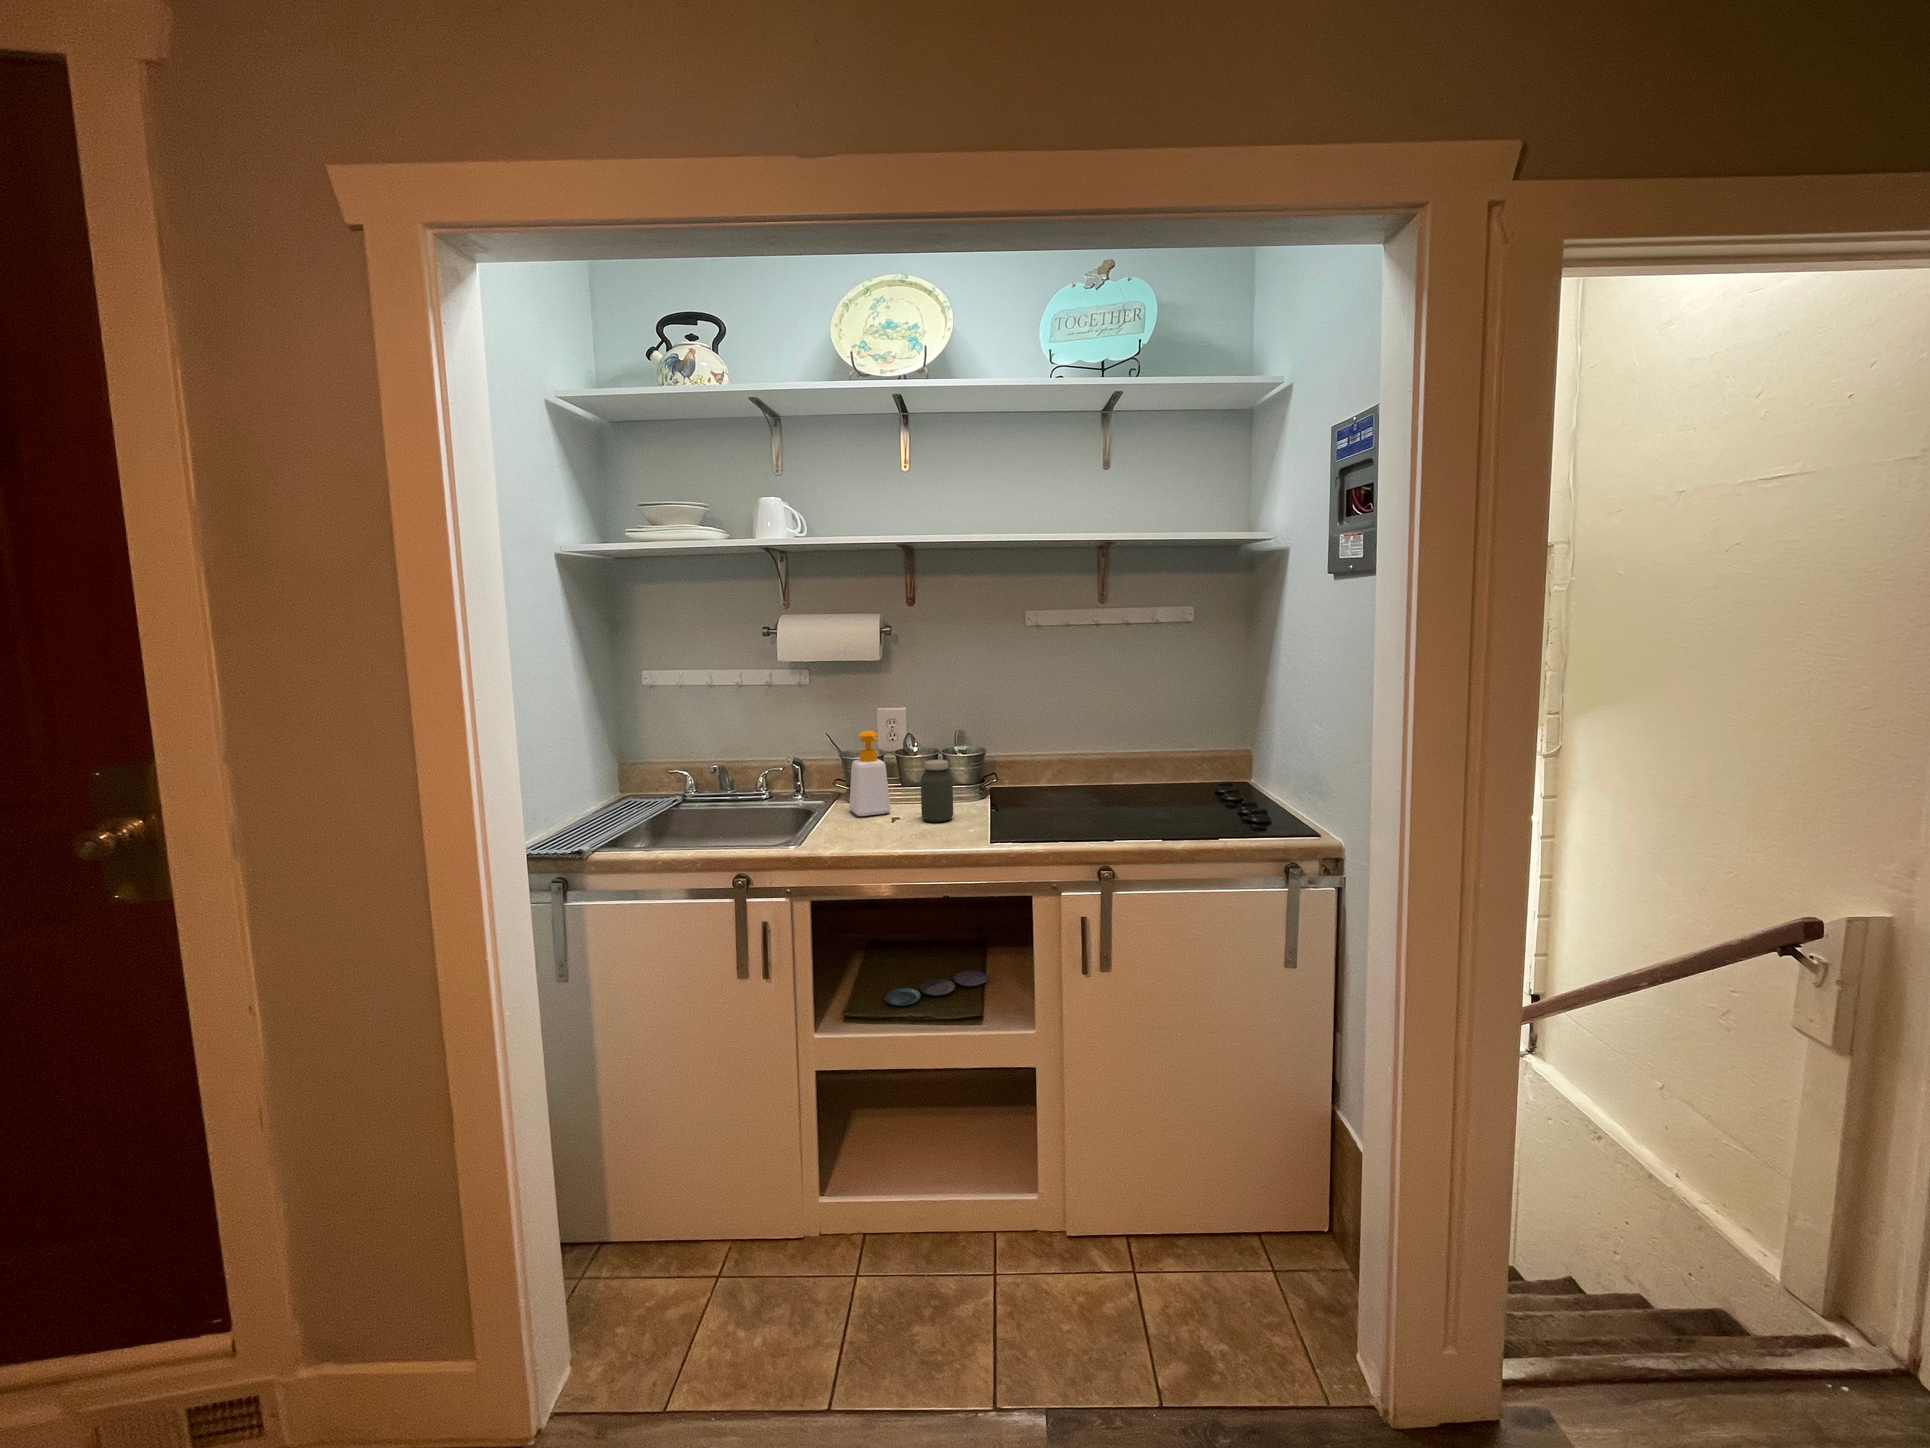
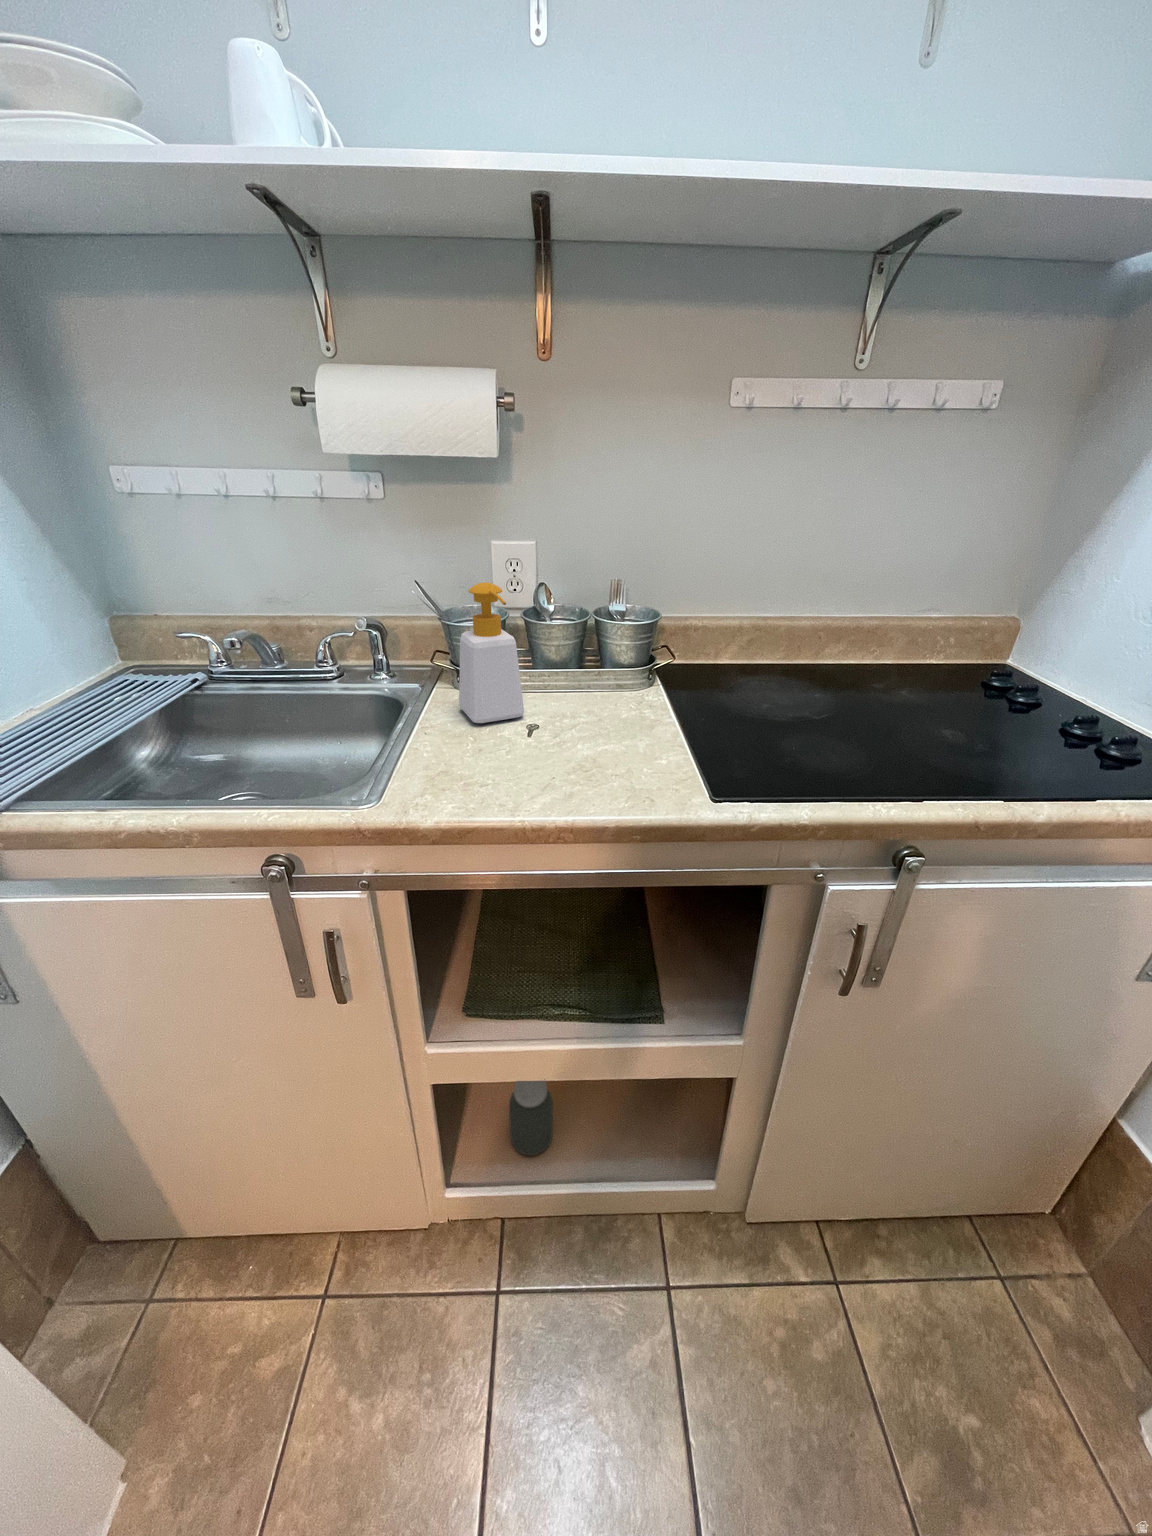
jar: present [921,760,953,822] -> present [509,1081,553,1155]
plate: present [884,970,988,1006] -> none [524,926,663,1002]

